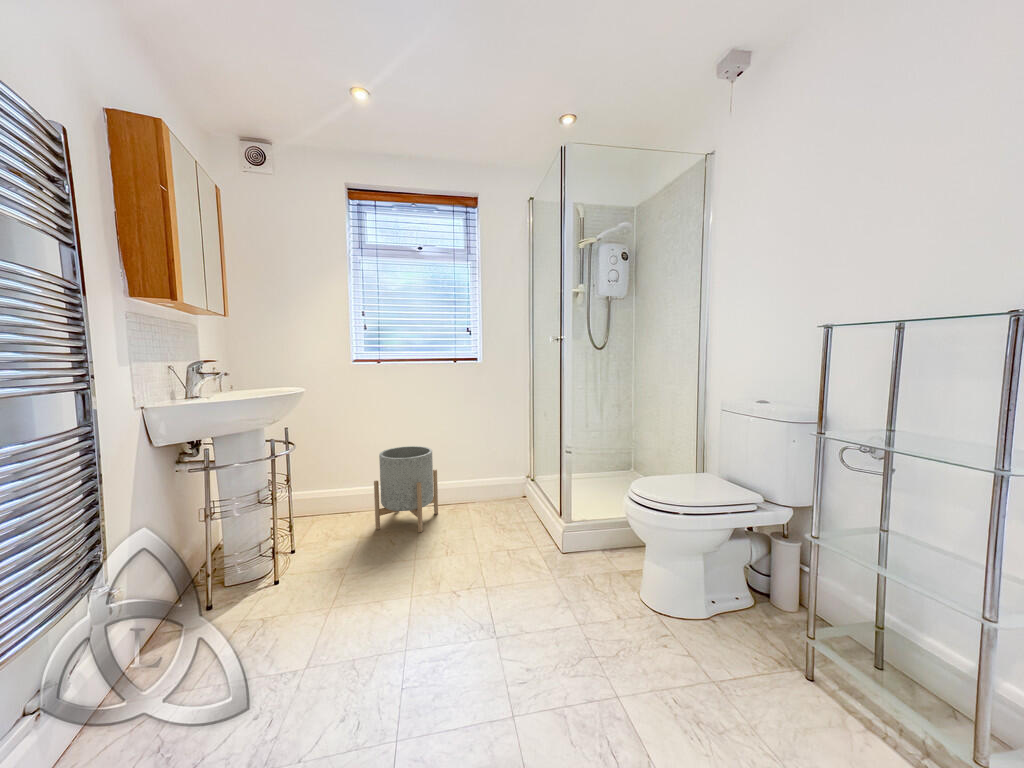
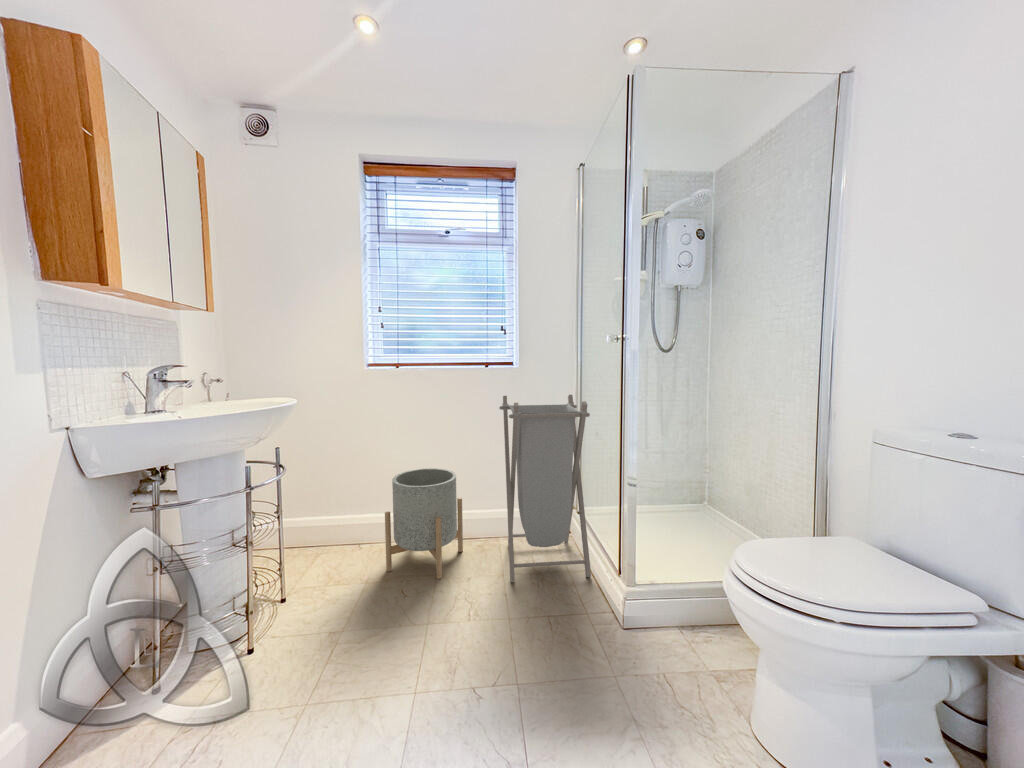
laundry hamper: none [467,383,542,531] -> present [499,395,591,582]

